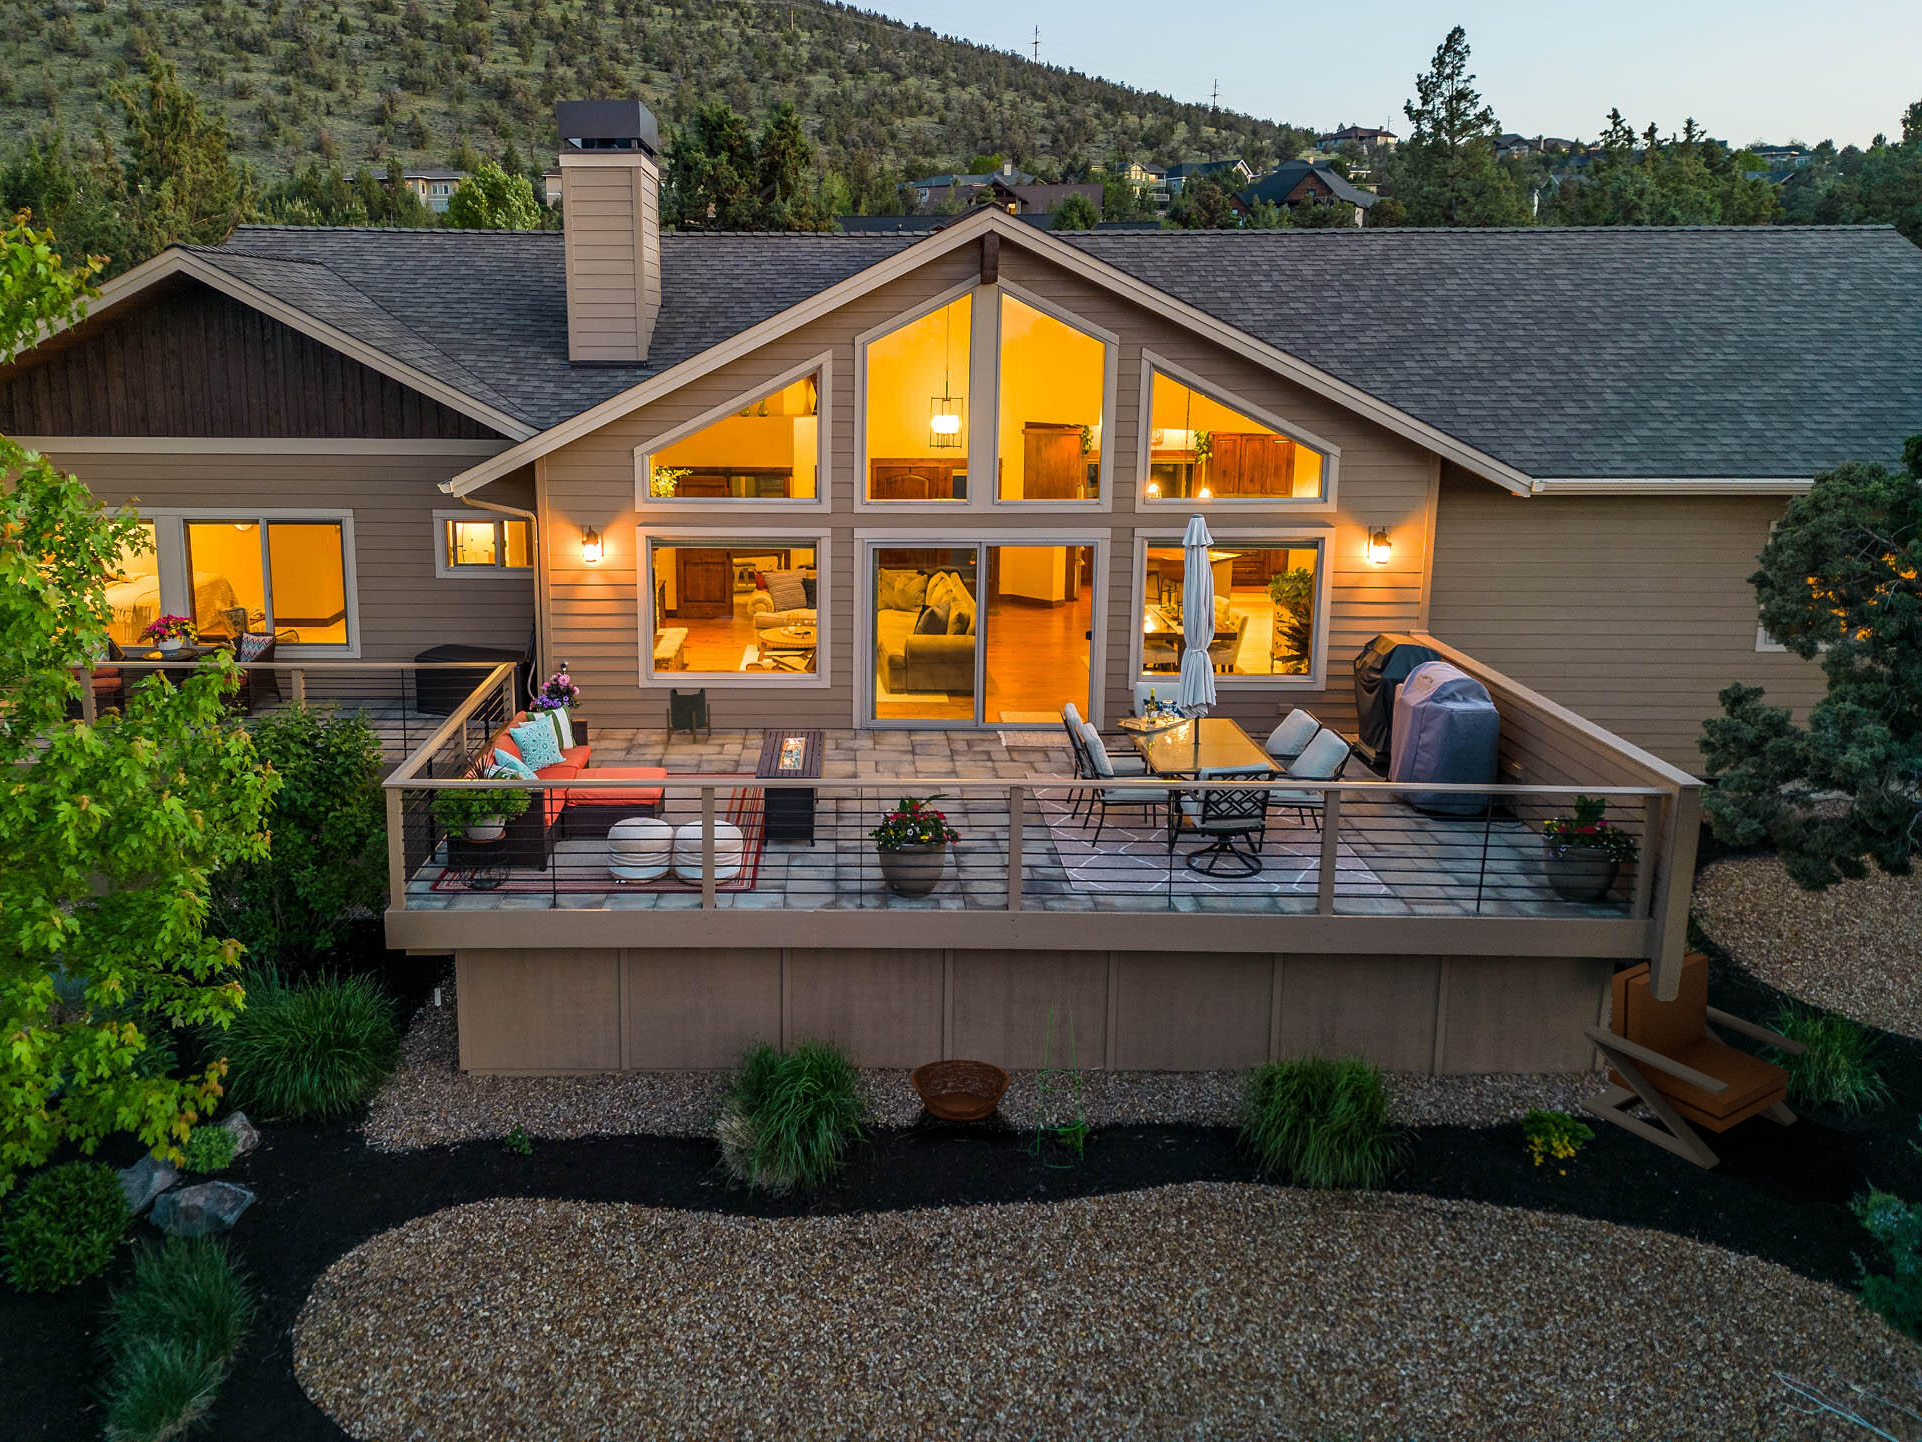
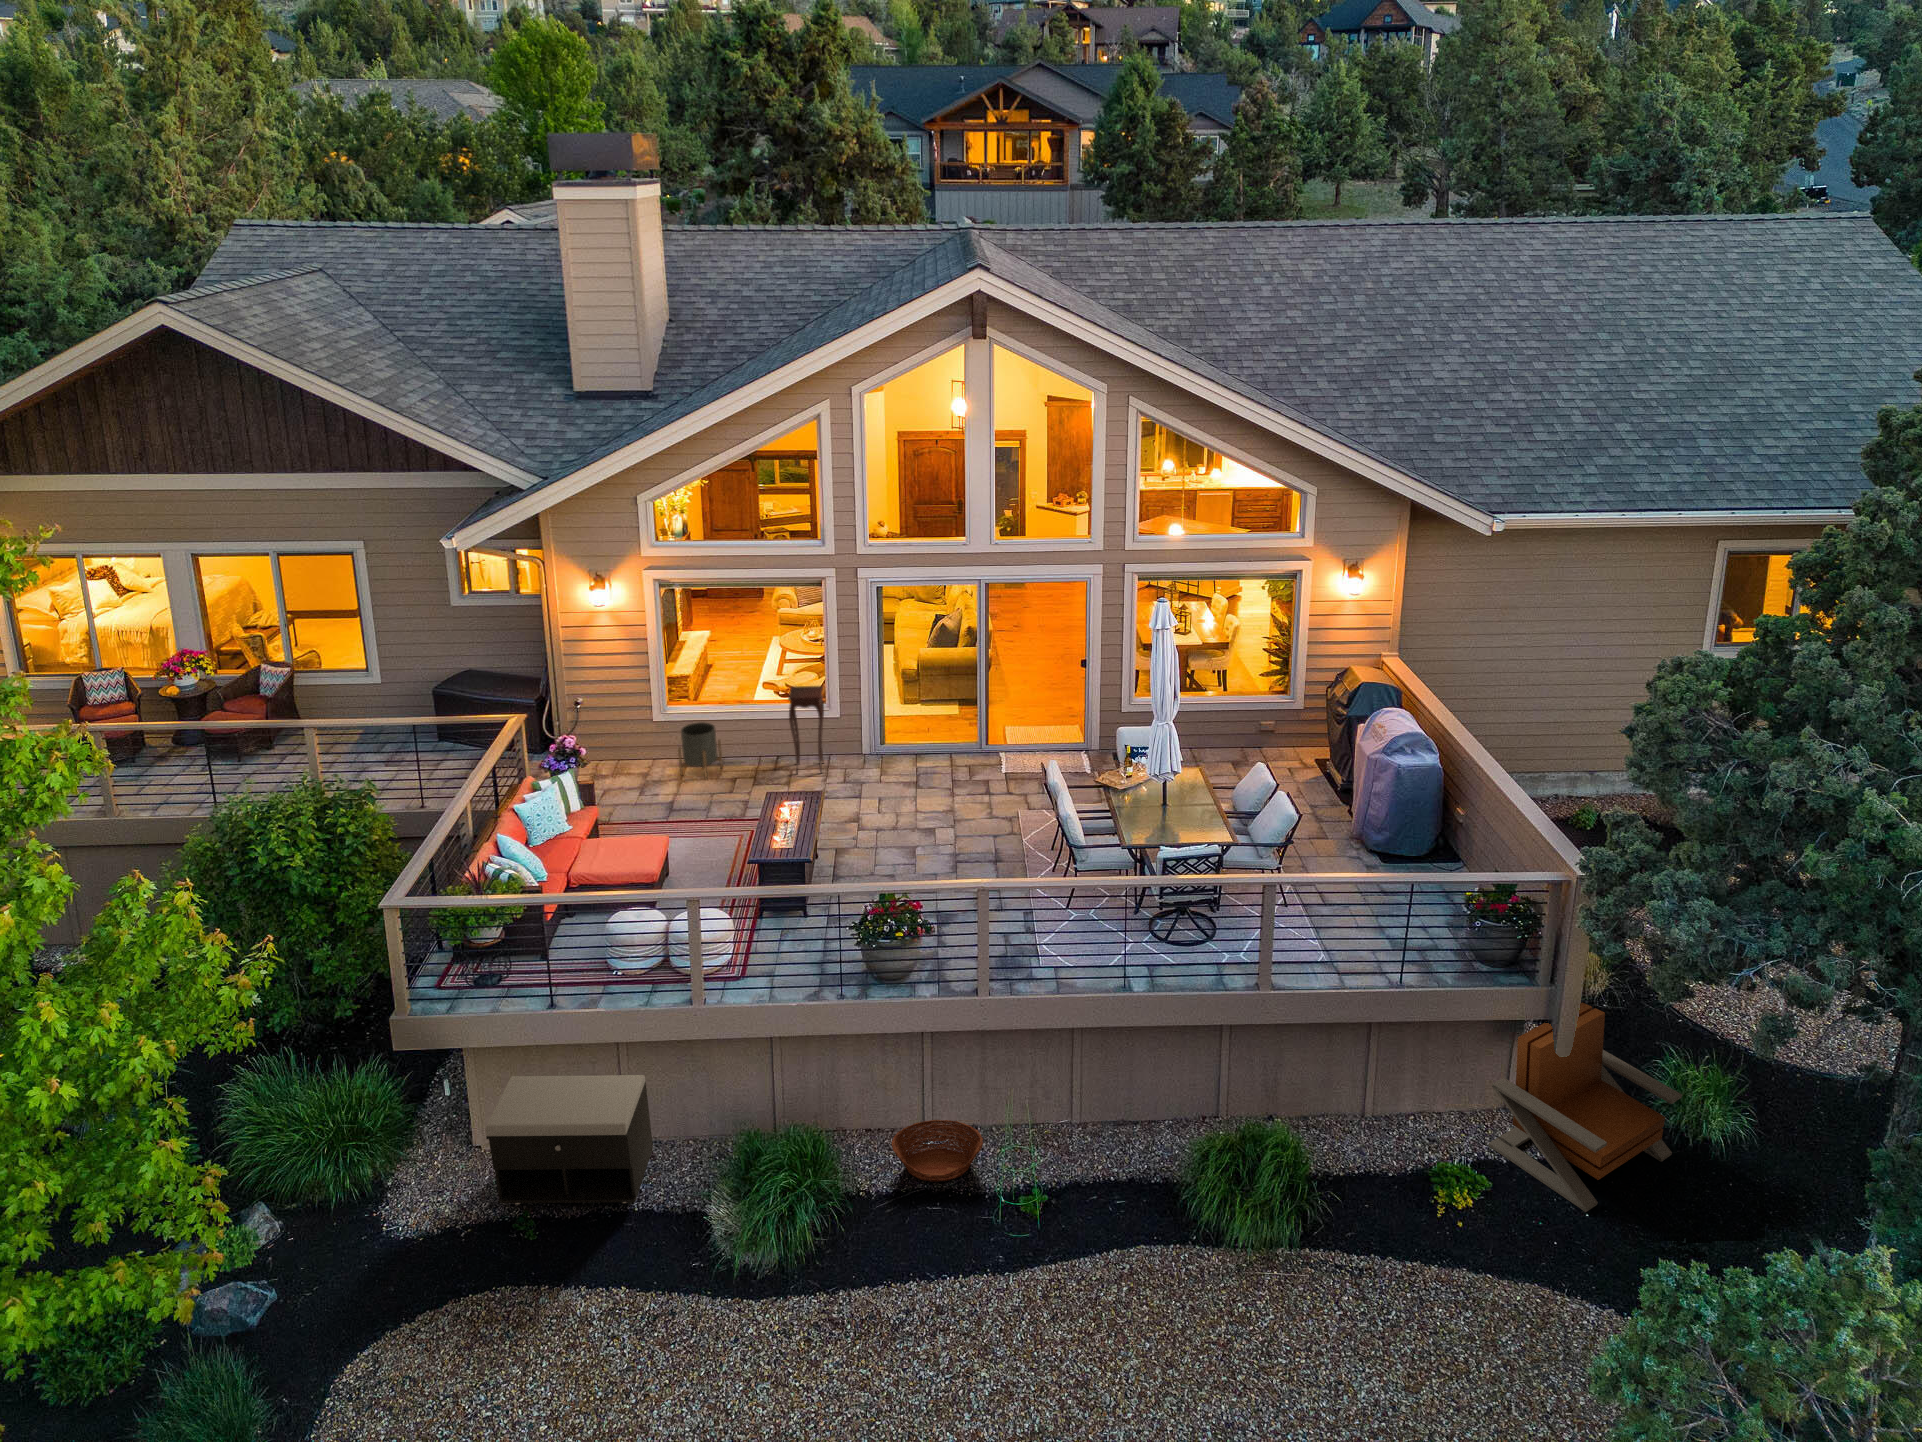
side table: none [782,648,818,741] -> present [788,686,824,774]
storage bench: none [481,991,650,1131] -> present [486,1075,653,1205]

